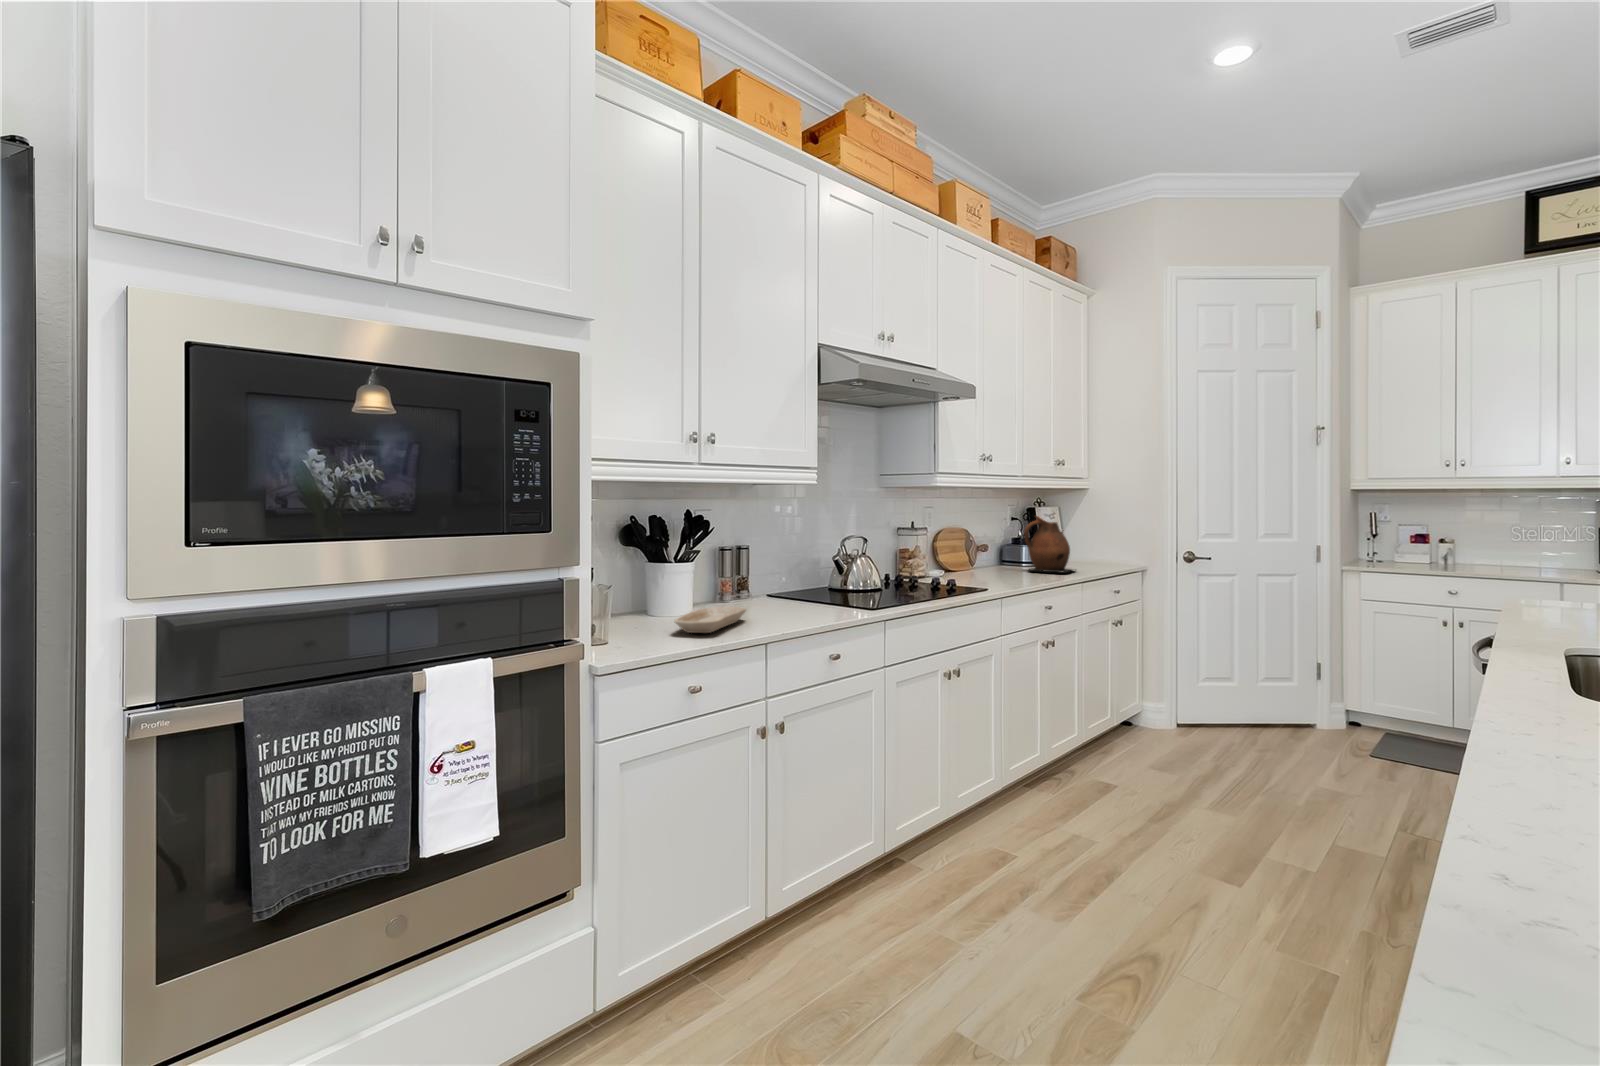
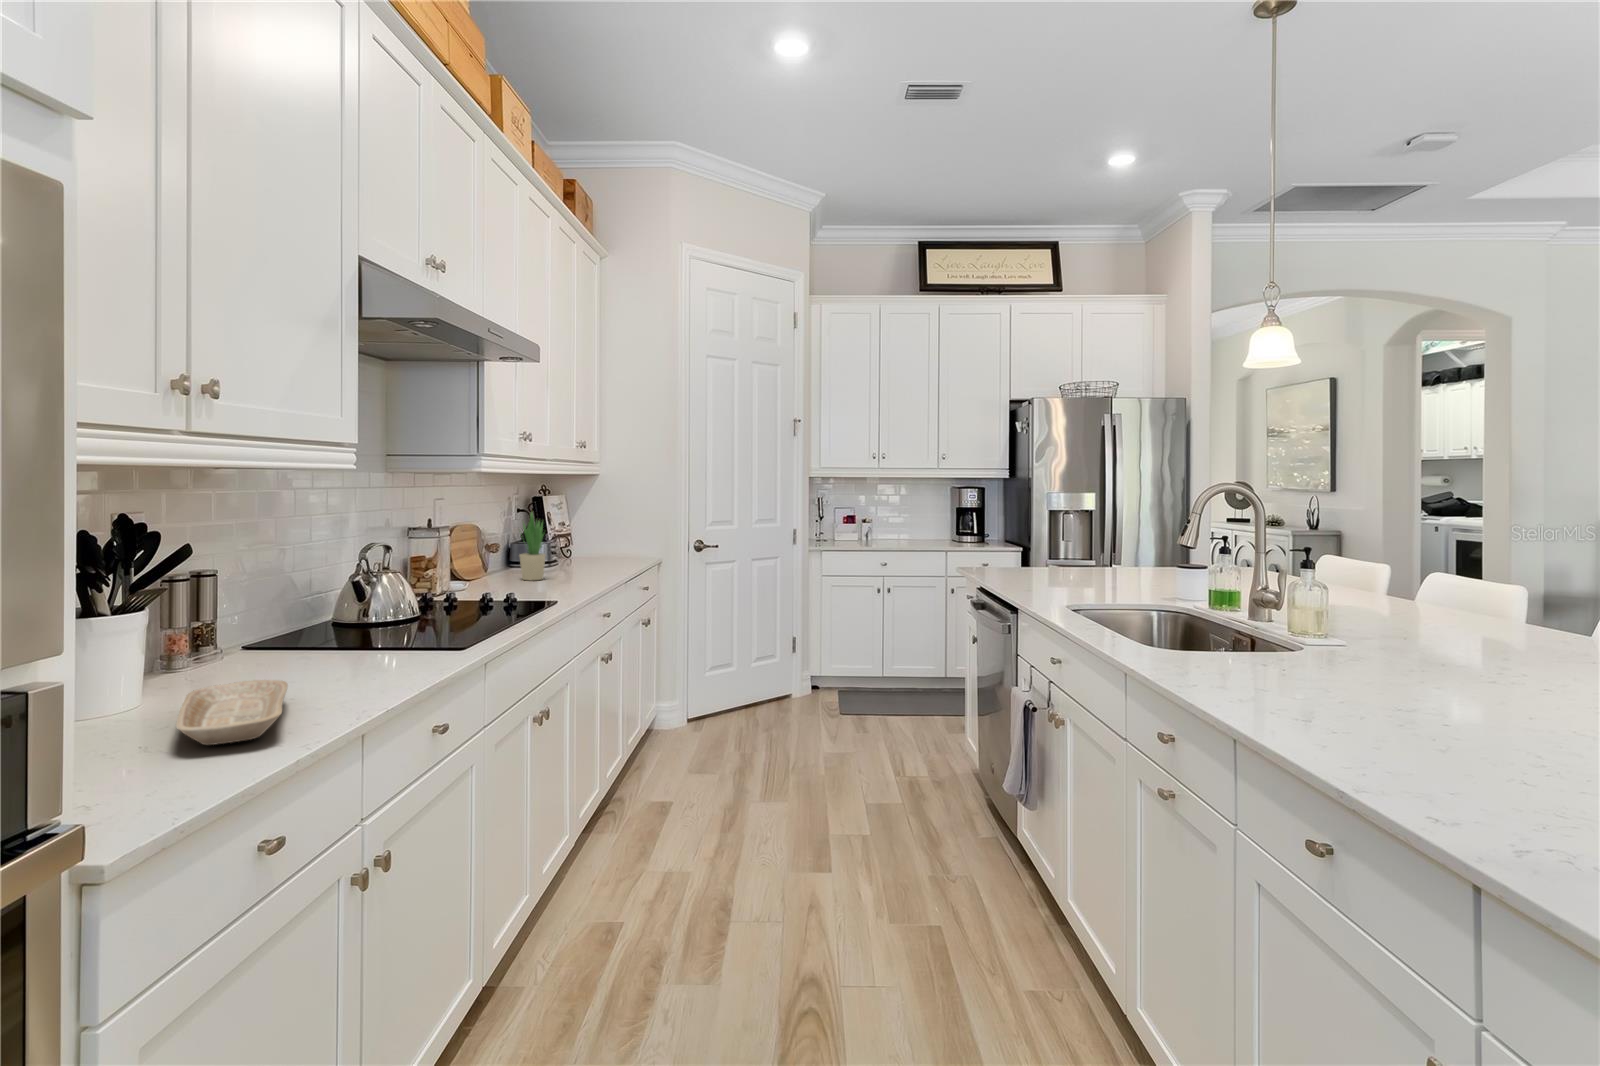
potted plant: none [991,516,1013,575] -> present [519,511,545,580]
ceramic pitcher: present [1024,516,1073,573] -> none [550,507,606,574]

